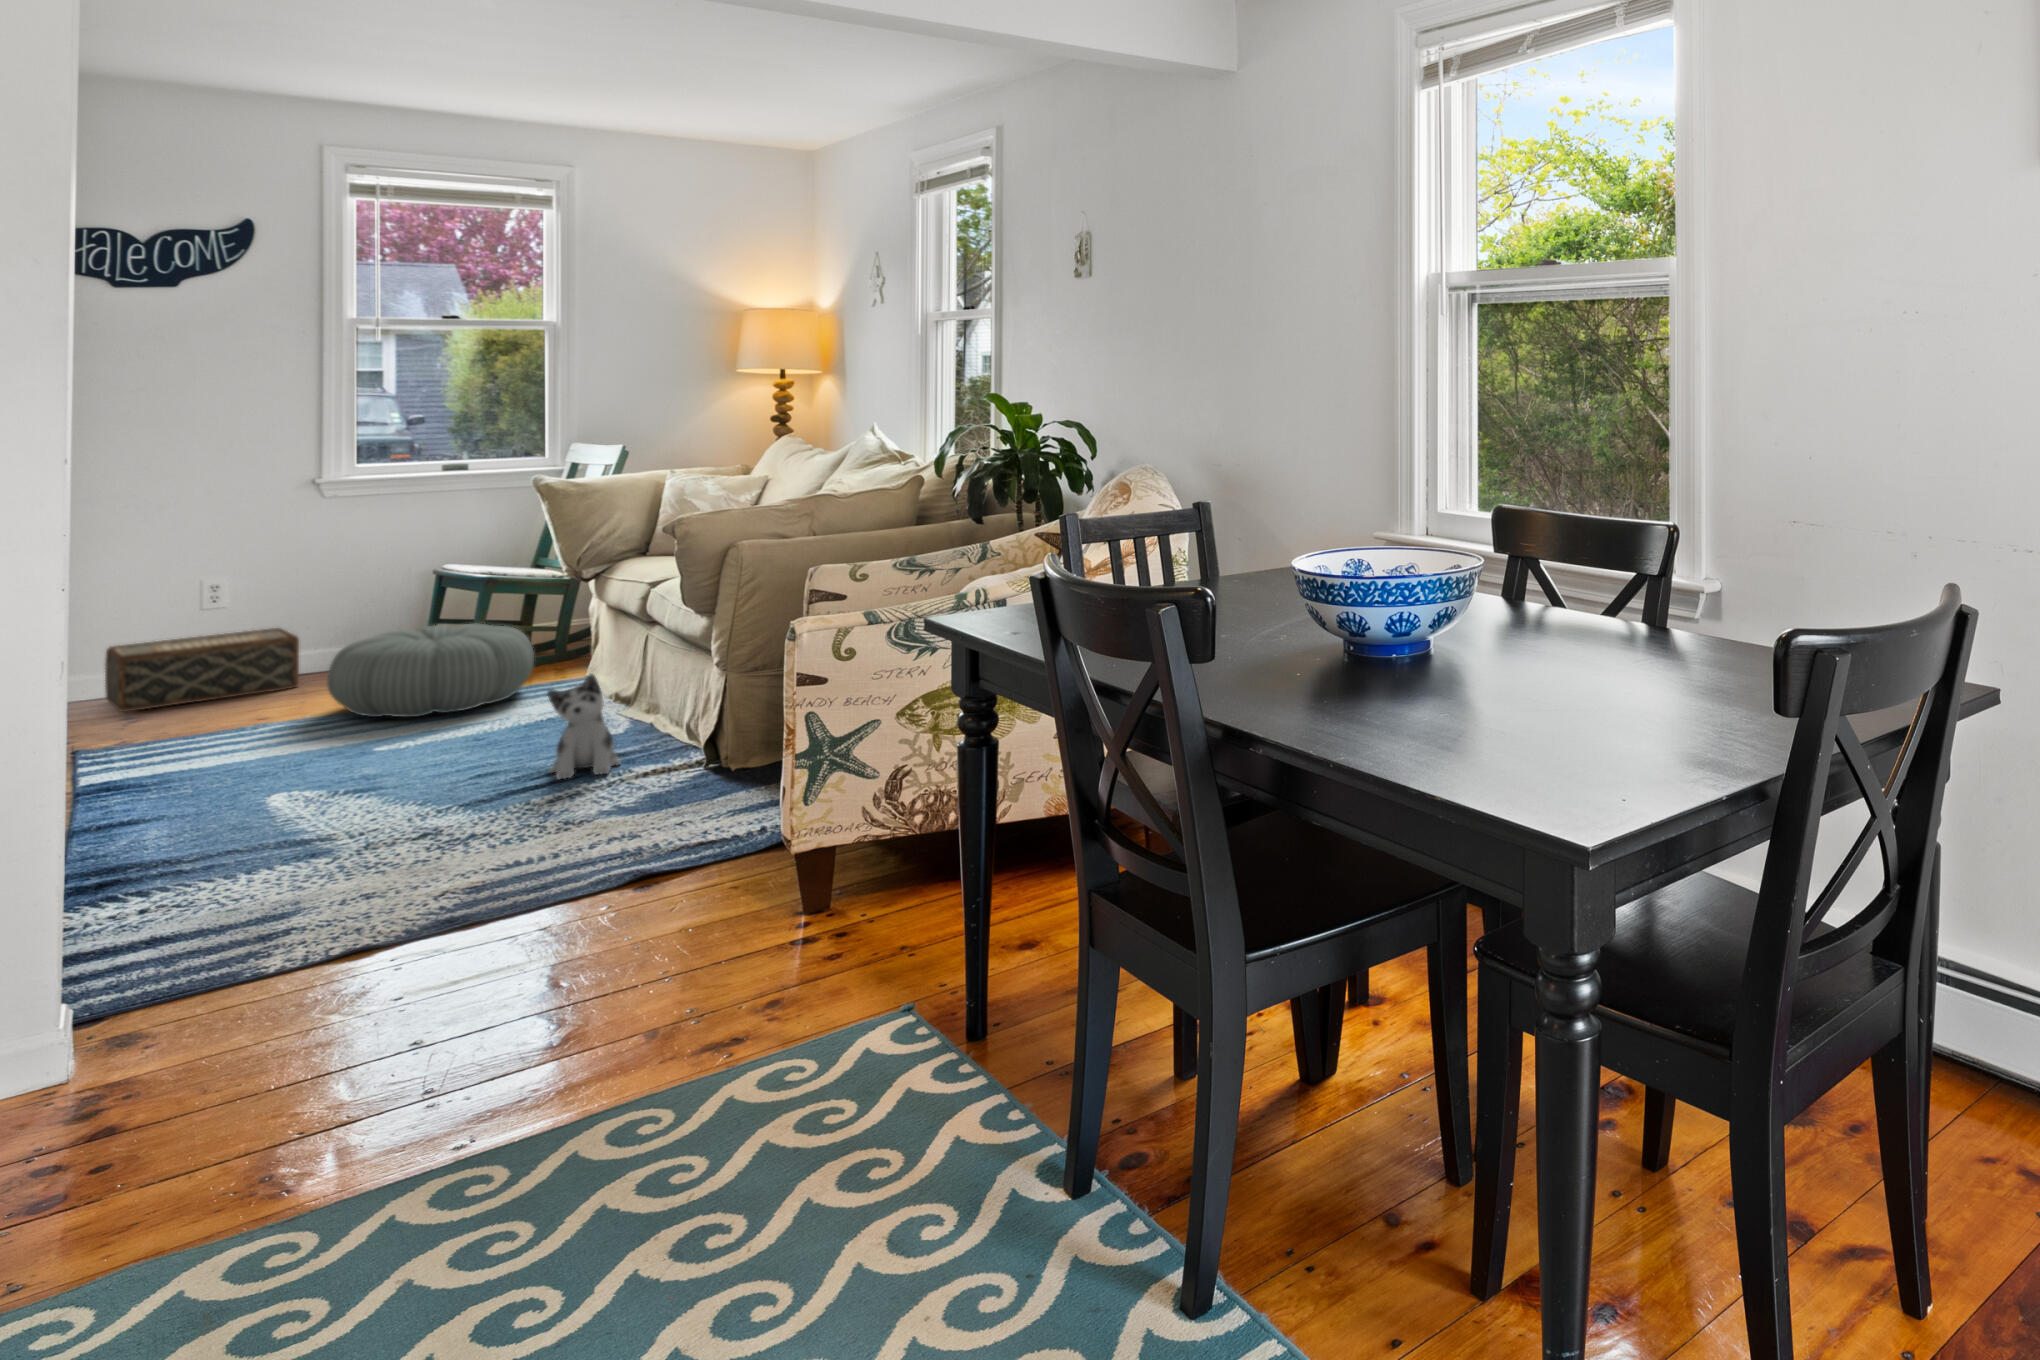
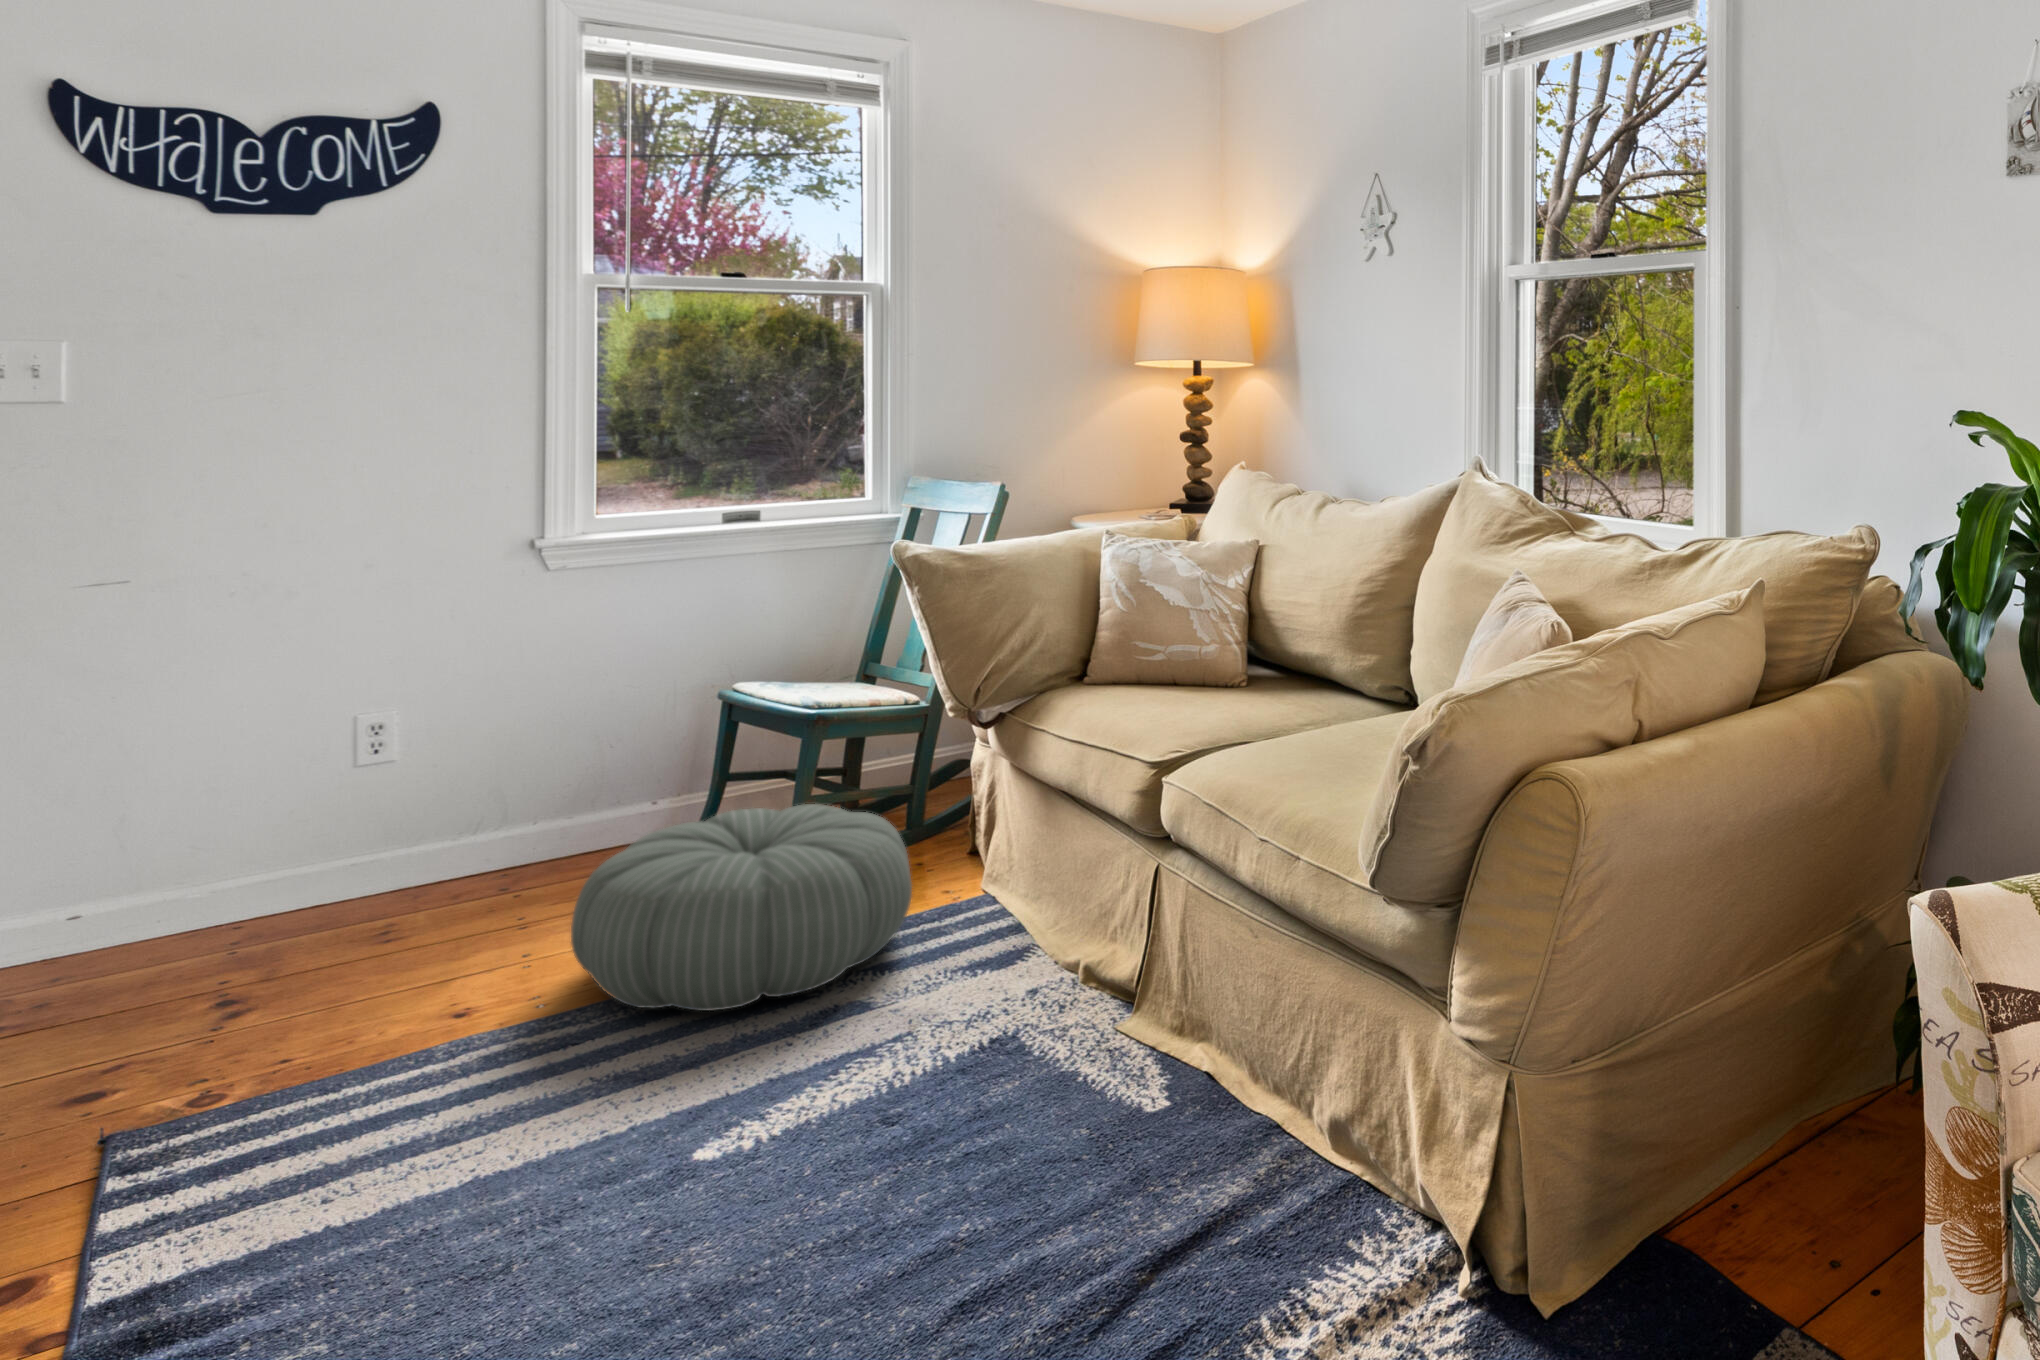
woven basket: present [105,628,299,712] -> none [195,790,512,972]
plush toy: present [547,674,621,779] -> none [1070,1022,1208,1285]

